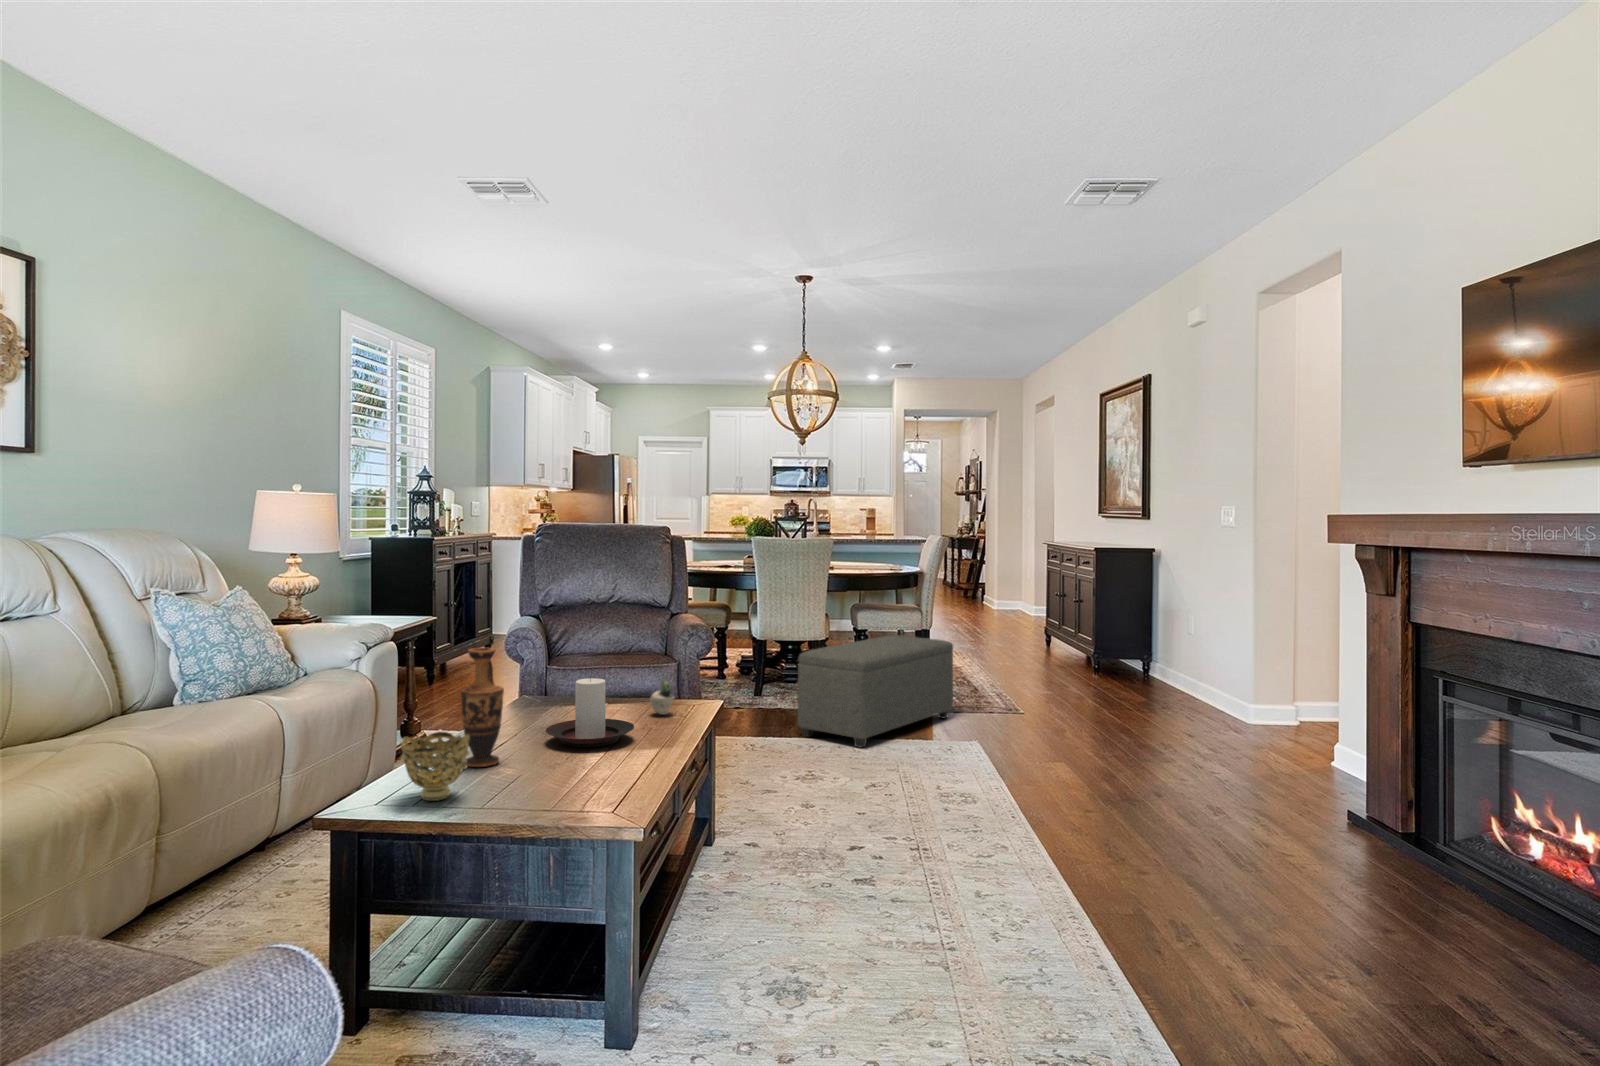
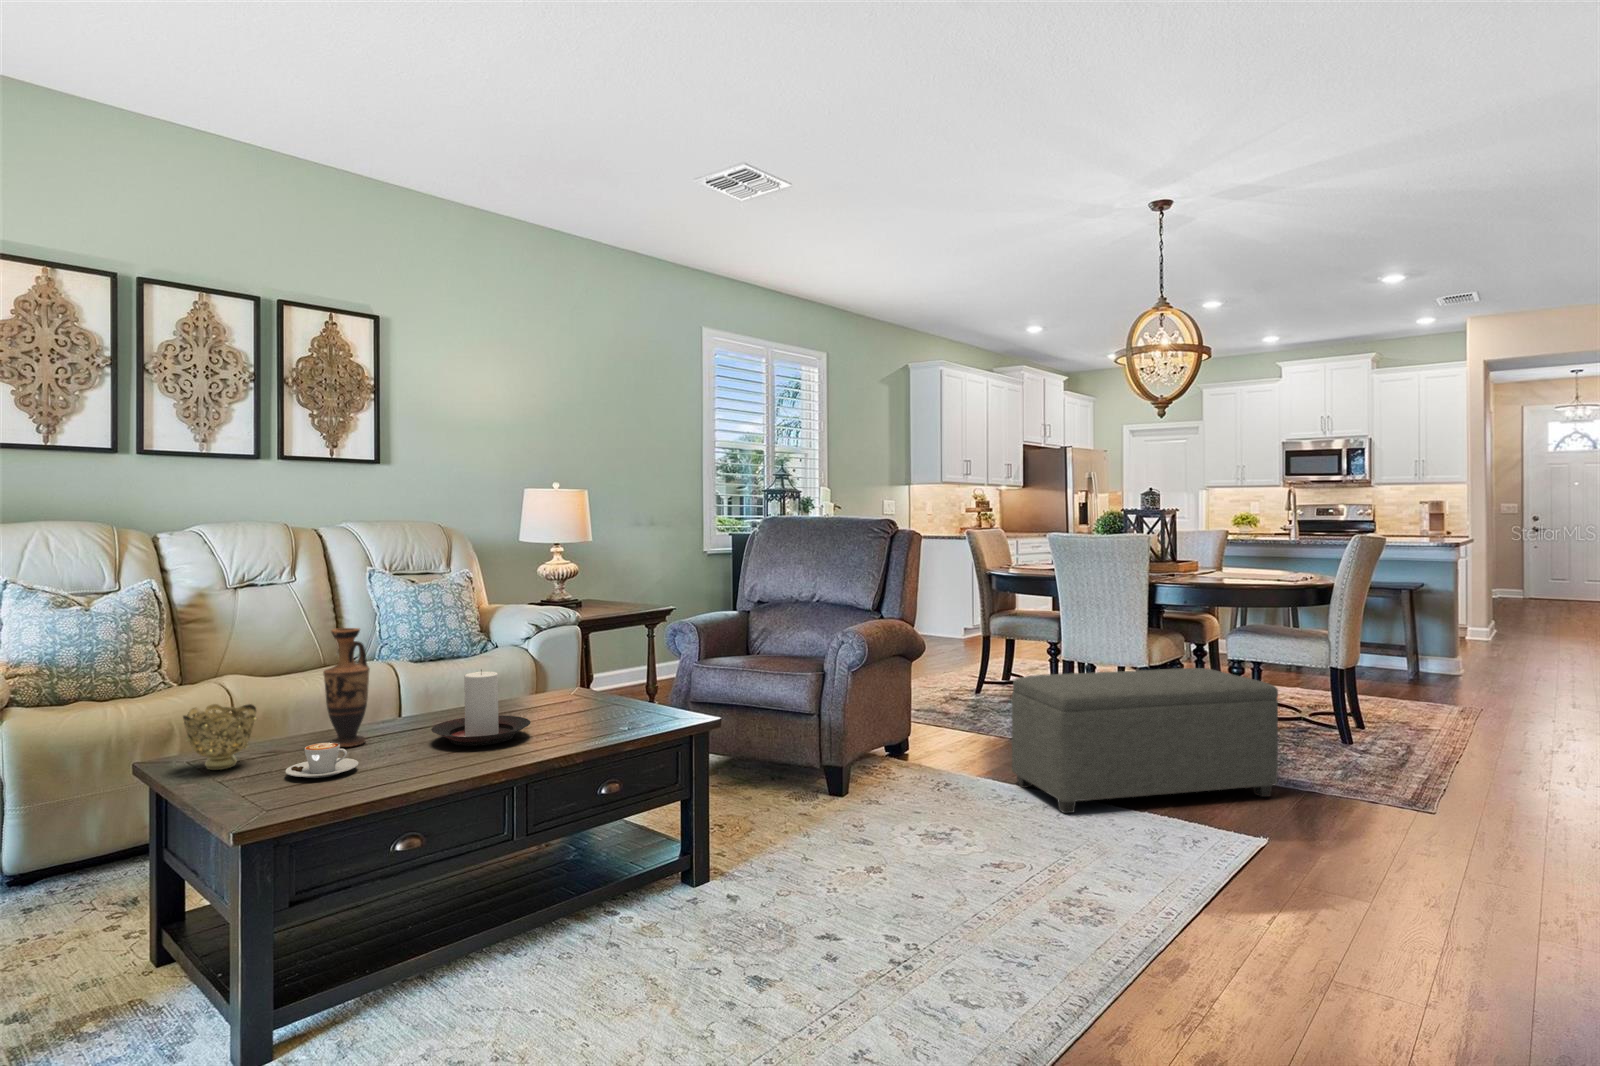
succulent plant: present [650,679,674,715] -> none [609,675,666,725]
coffee cup: none [519,754,583,788] -> present [285,743,358,778]

